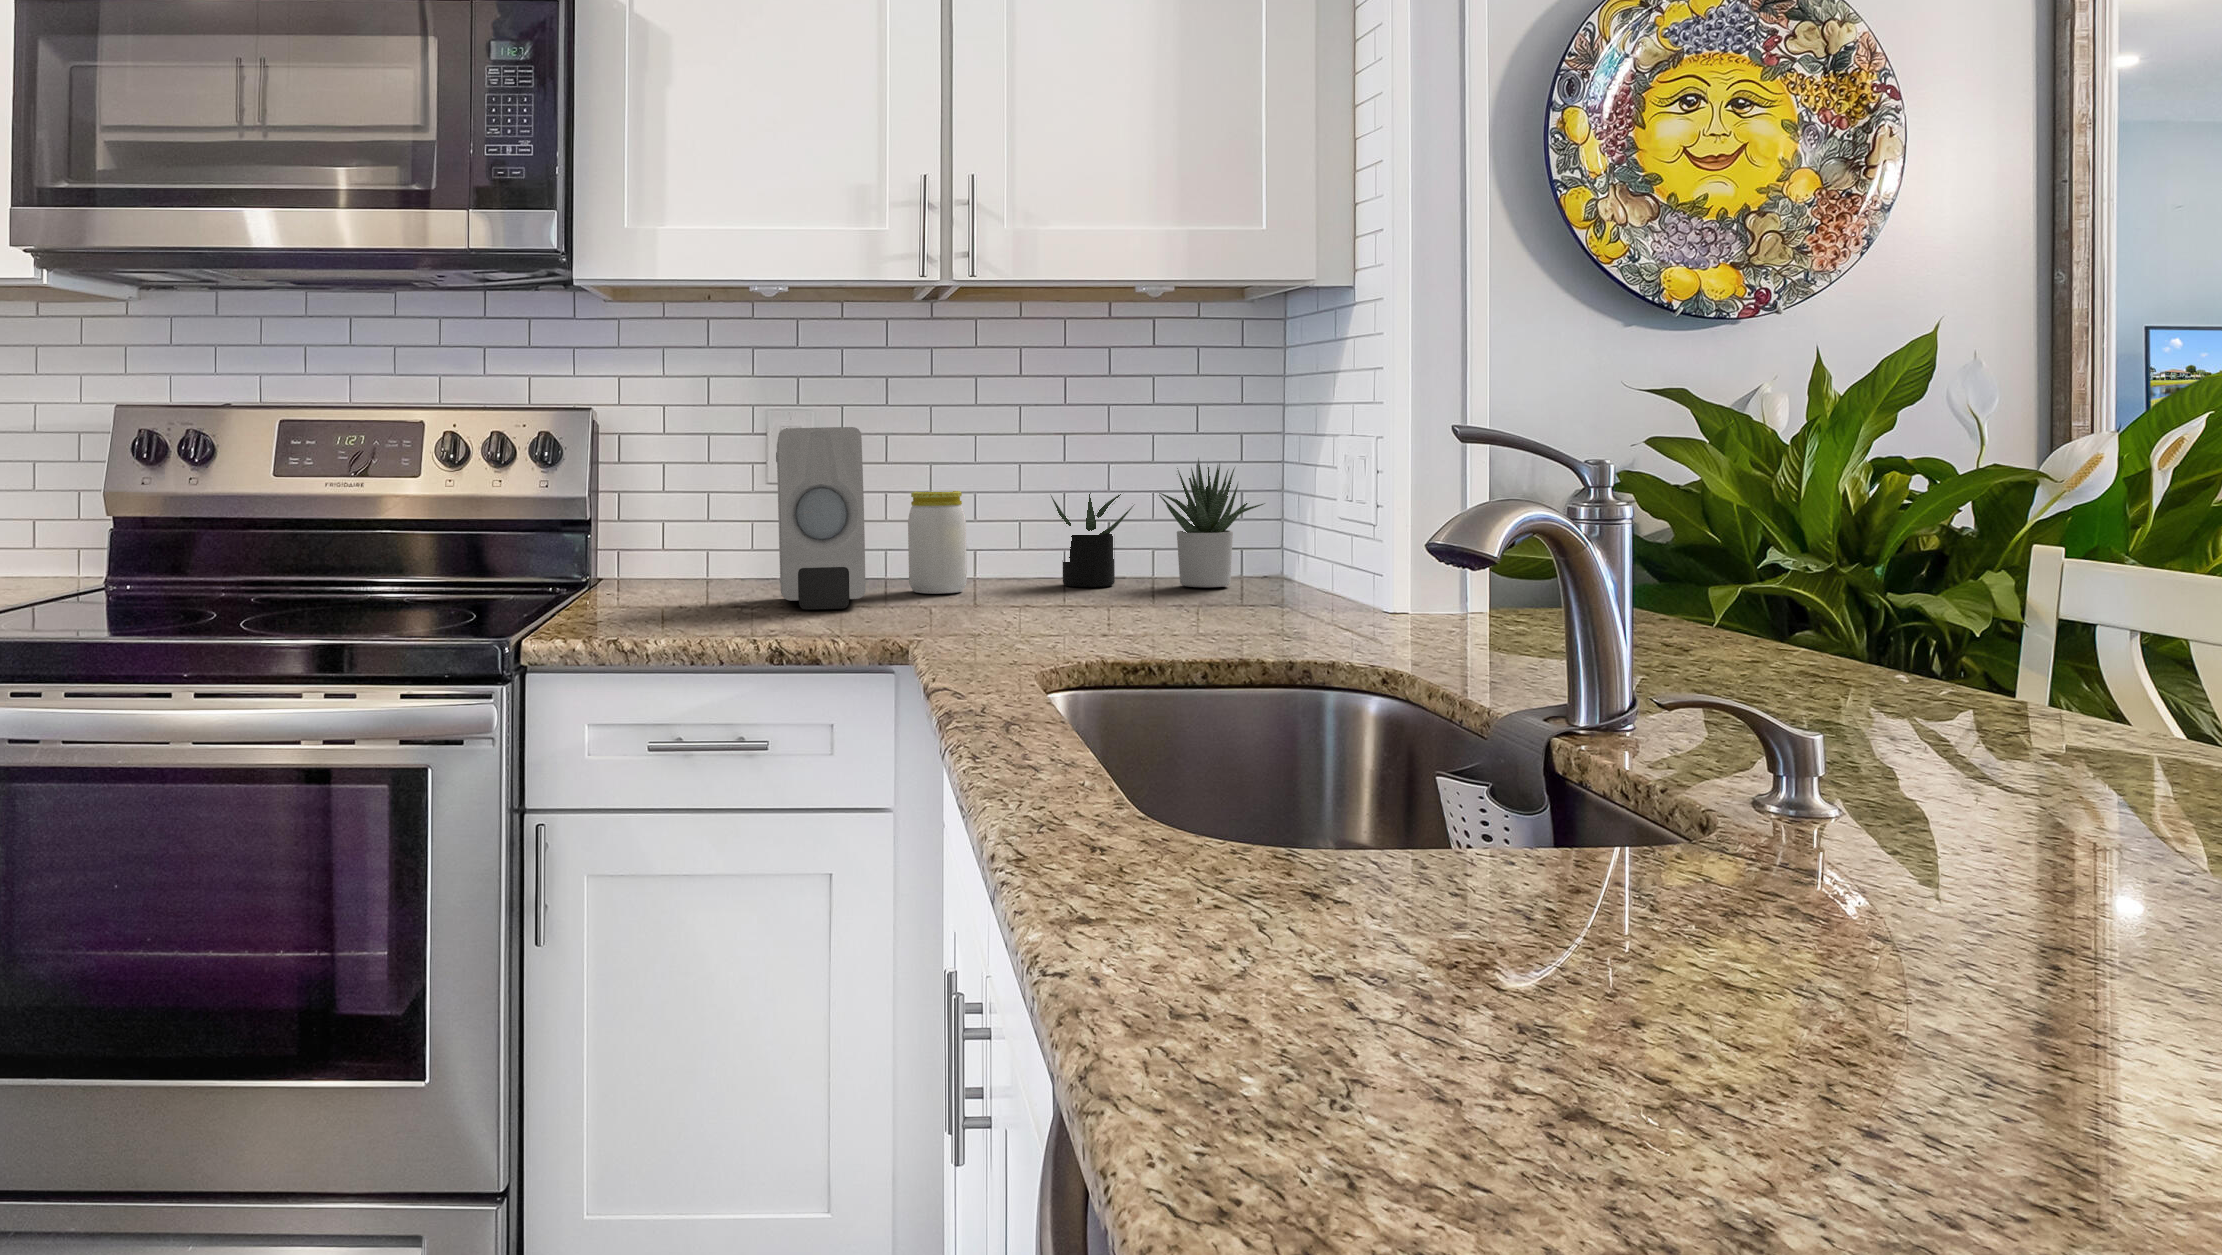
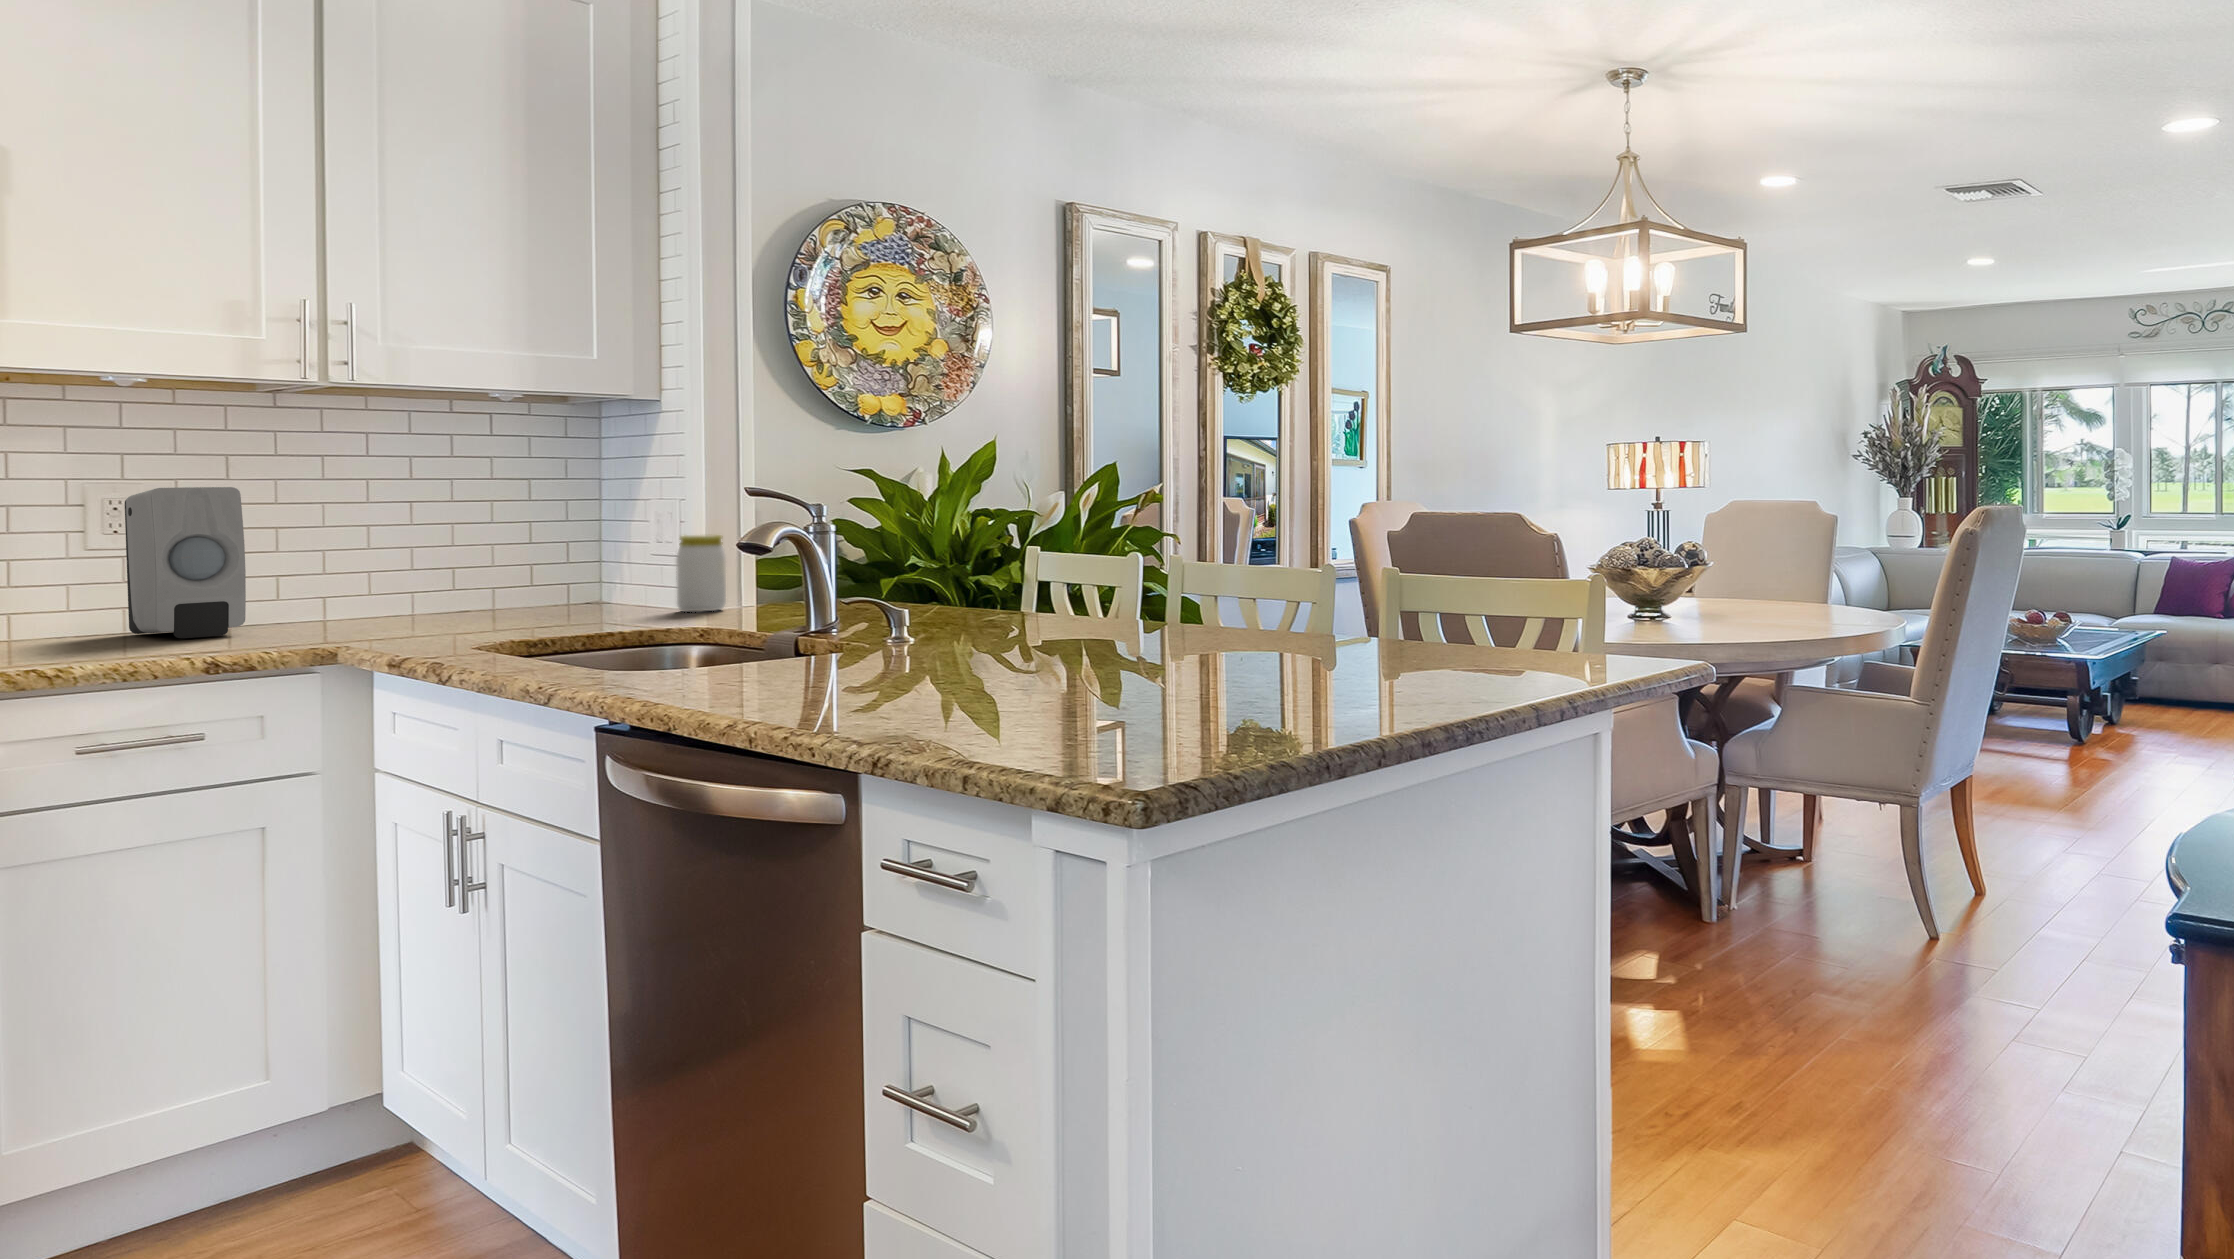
succulent plant: present [1051,458,1265,587] -> none [384,510,595,611]
jar: present [908,491,967,594] -> present [676,535,726,612]

